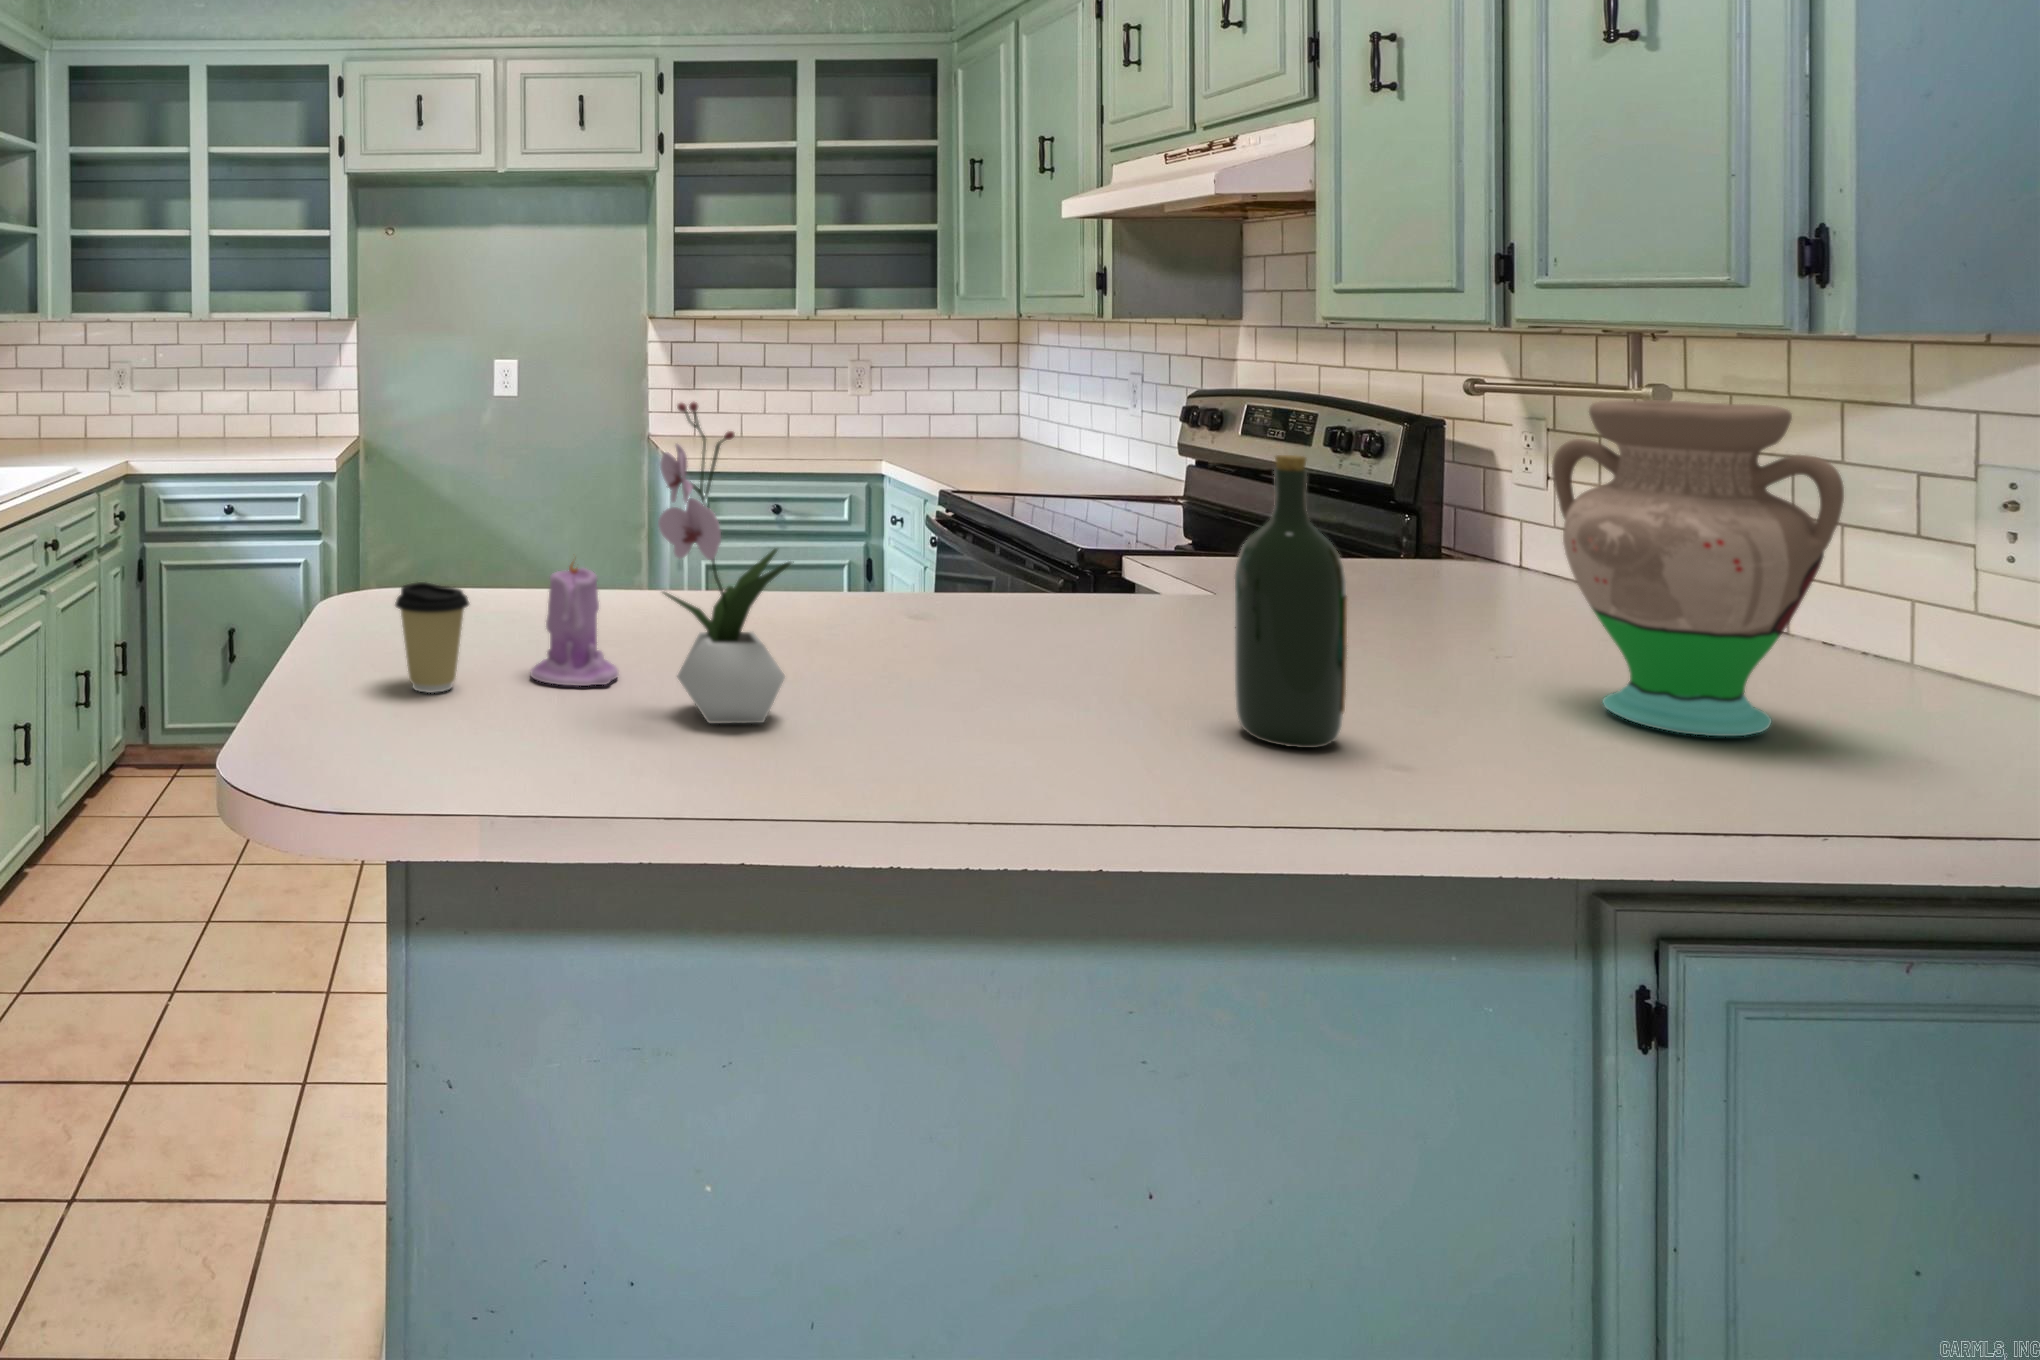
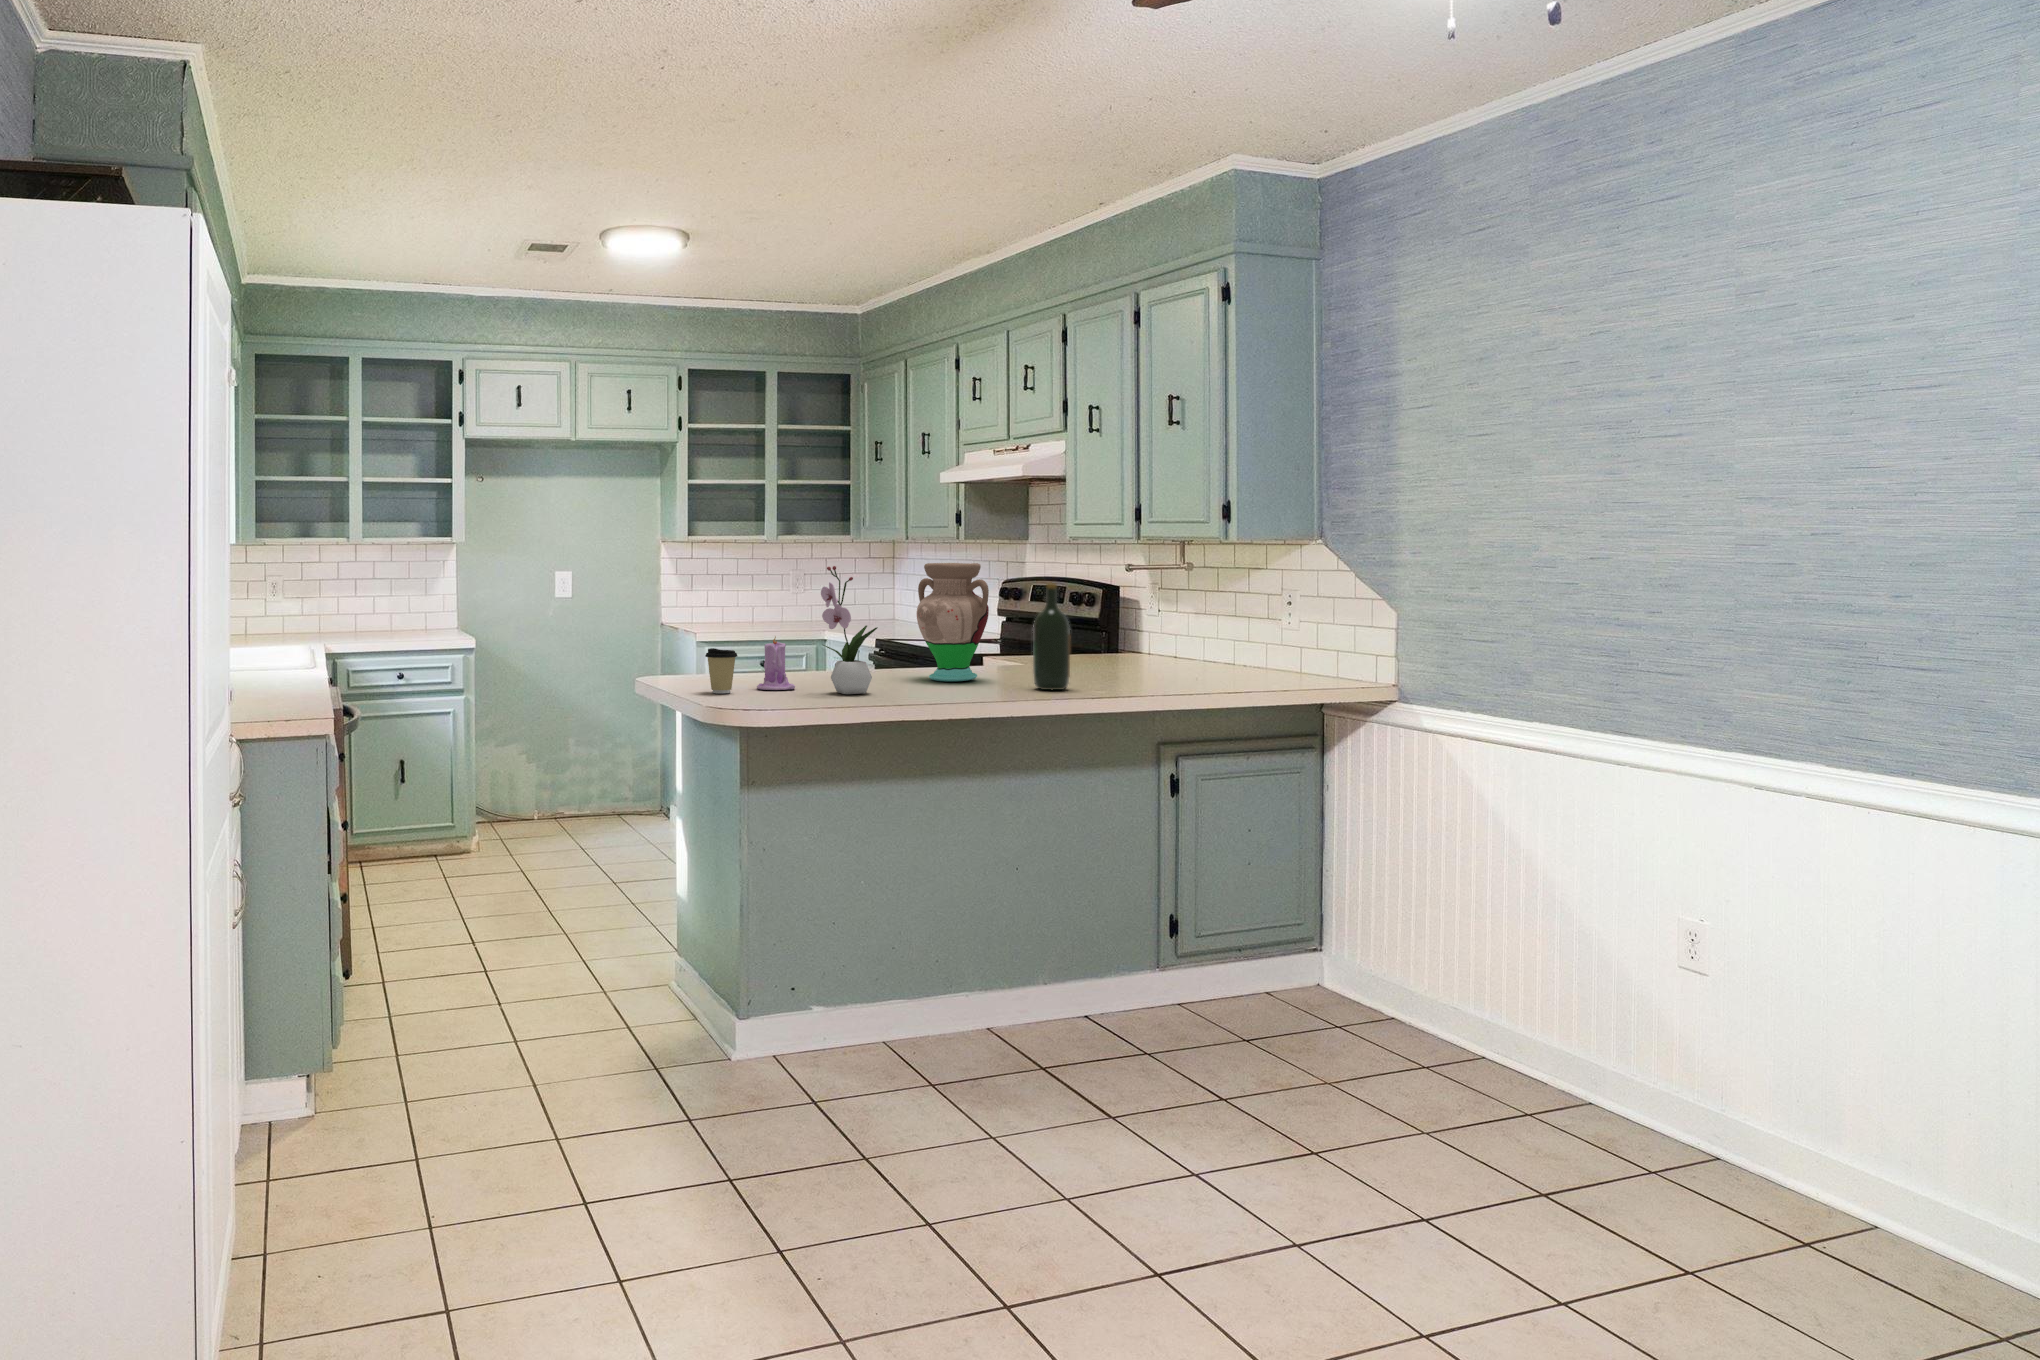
vase: present [1552,400,1844,736] -> present [917,563,989,682]

